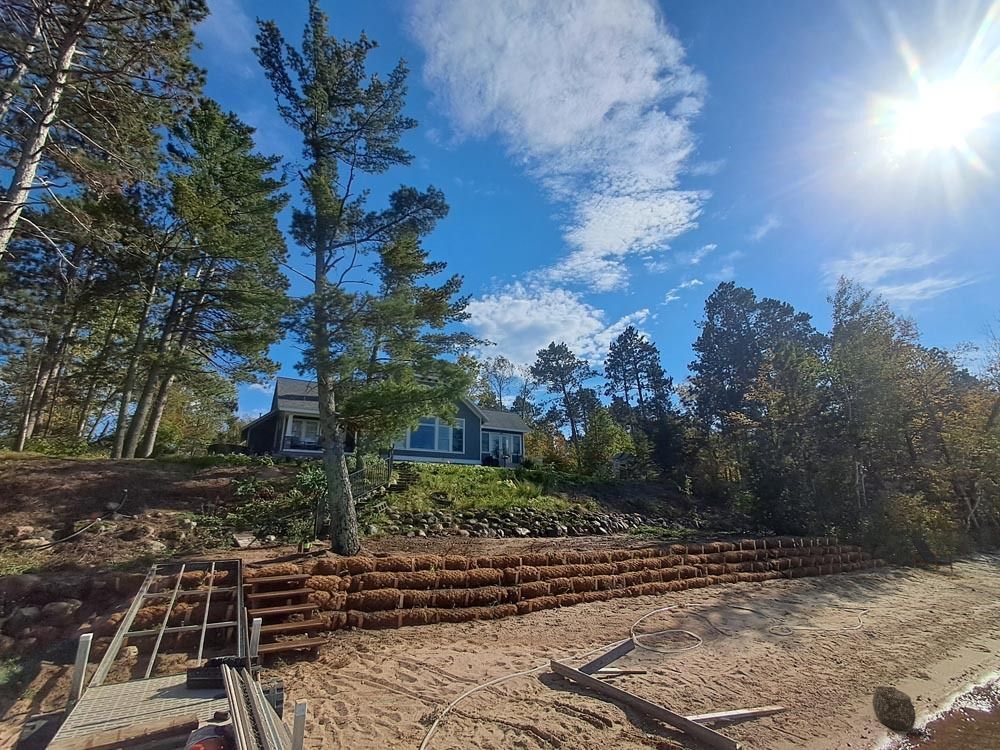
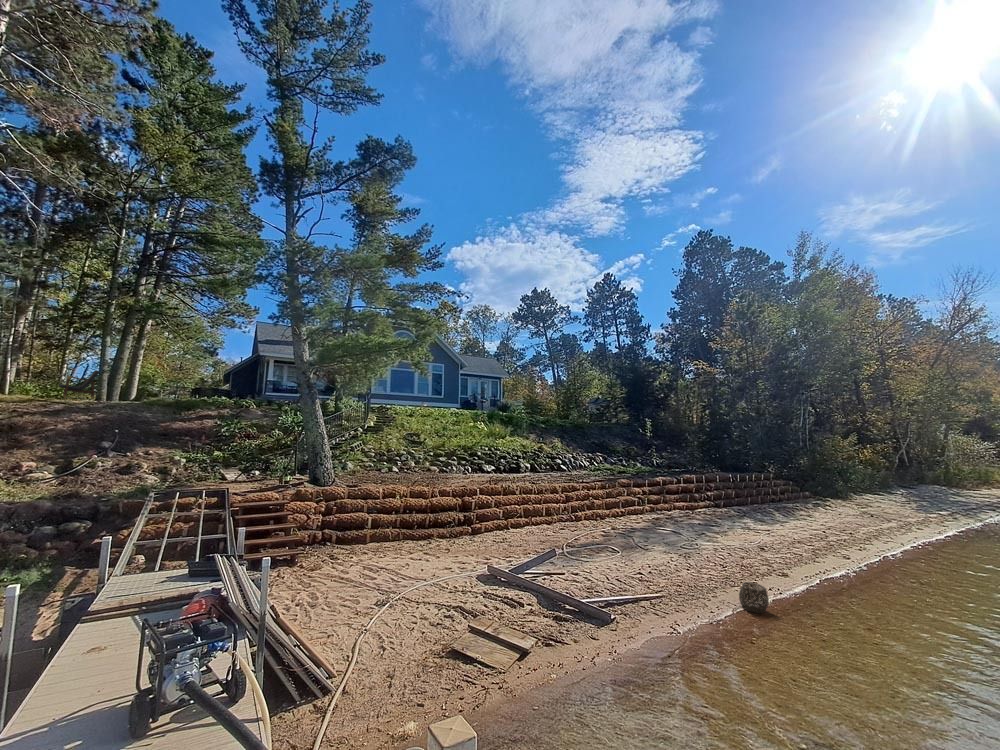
lounge chair: present [911,540,956,573] -> present [59,370,99,399]

